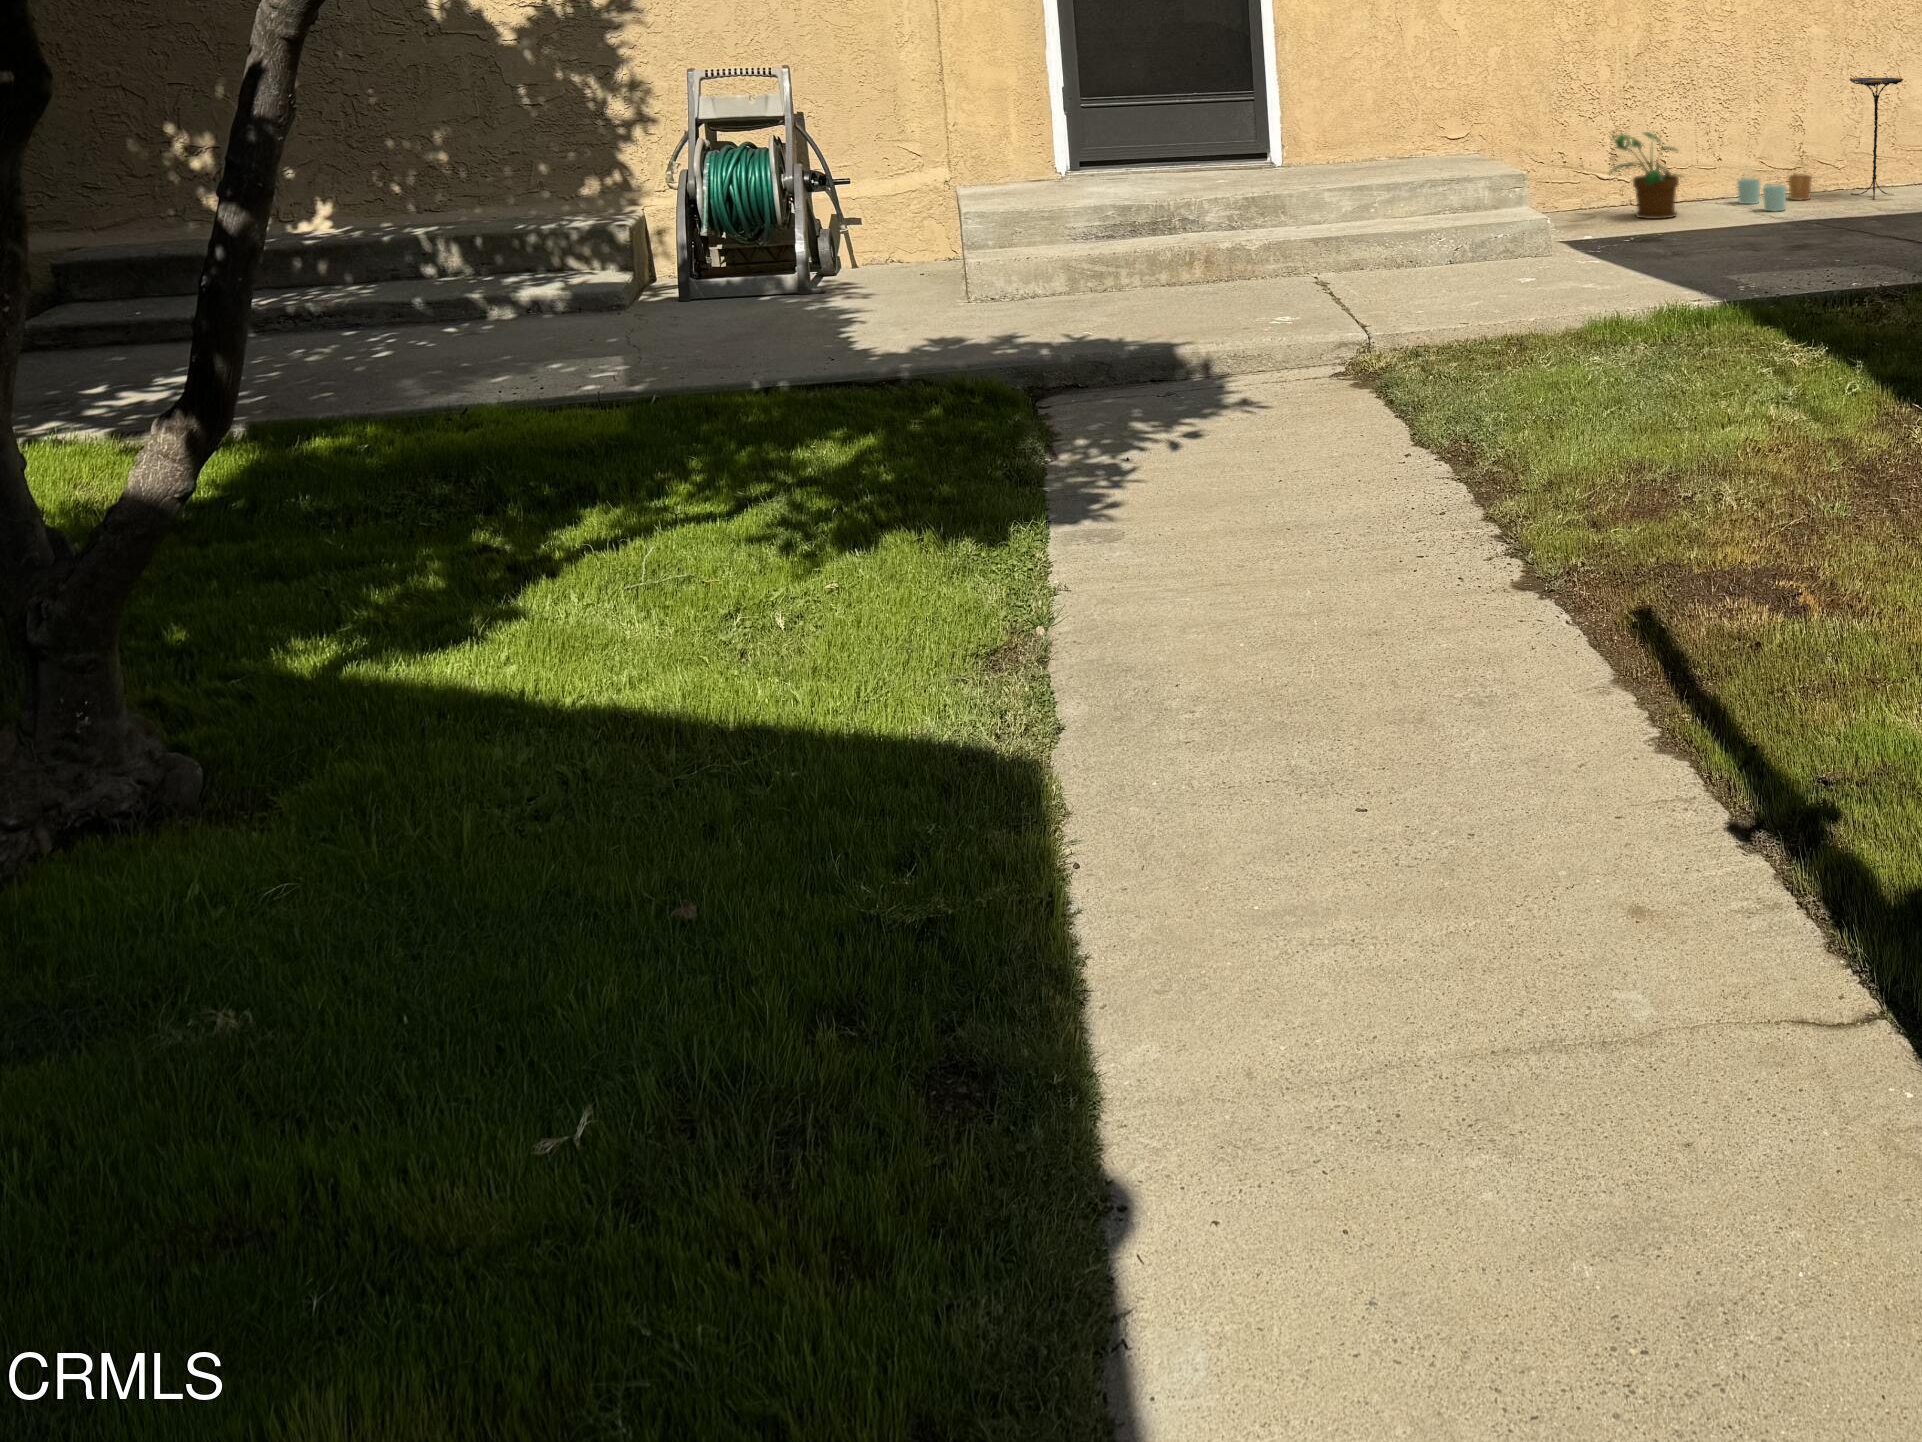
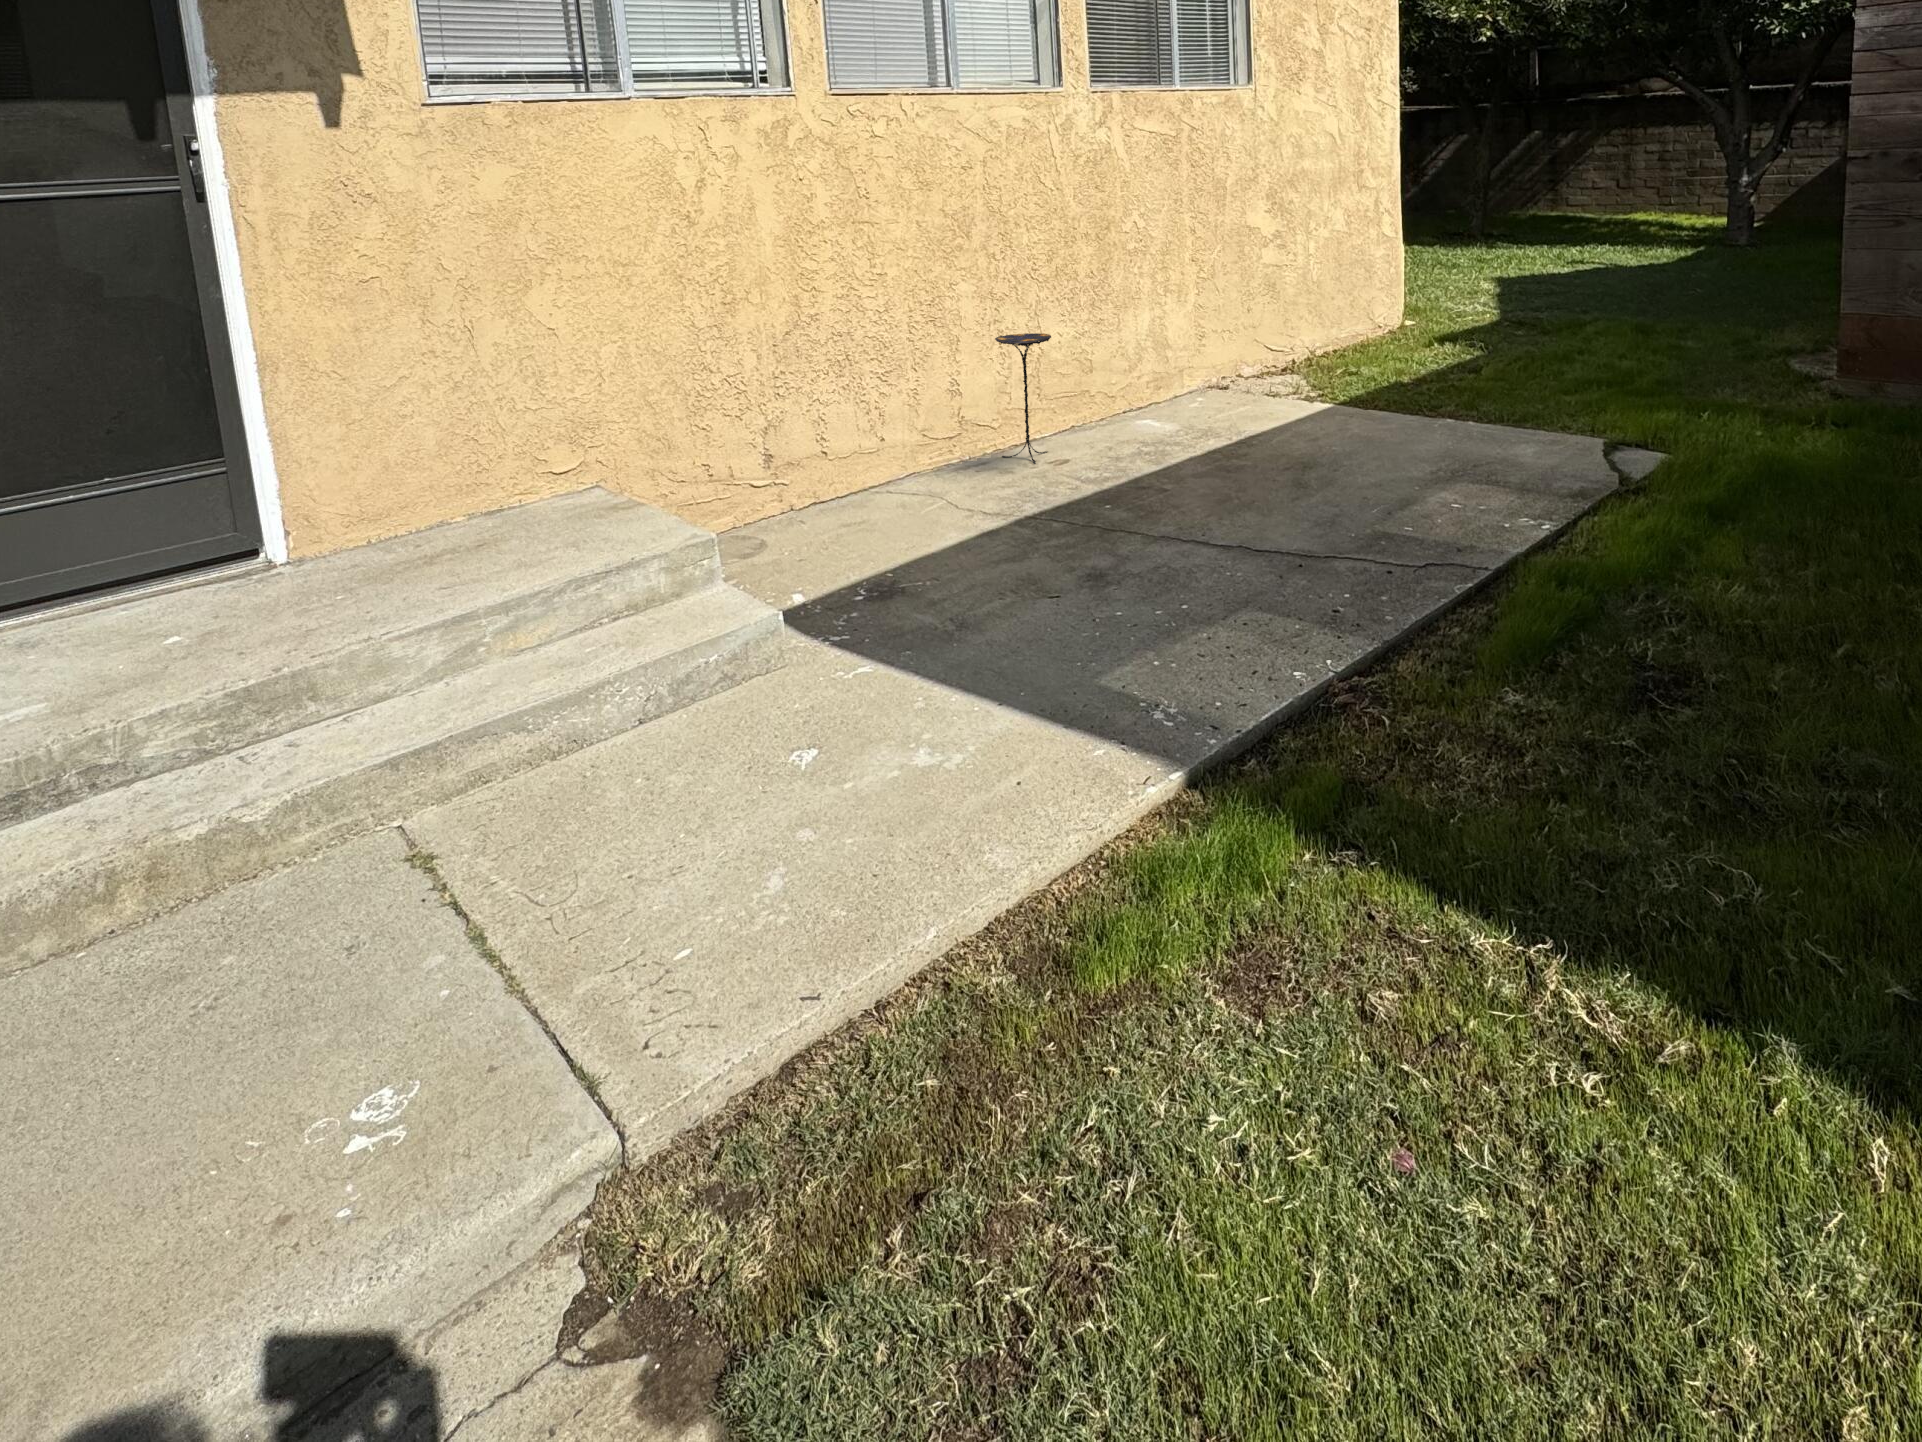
potted plant: present [1609,132,1681,219] -> none [765,429,863,539]
bucket: present [1738,167,1812,211] -> none [898,434,971,501]

